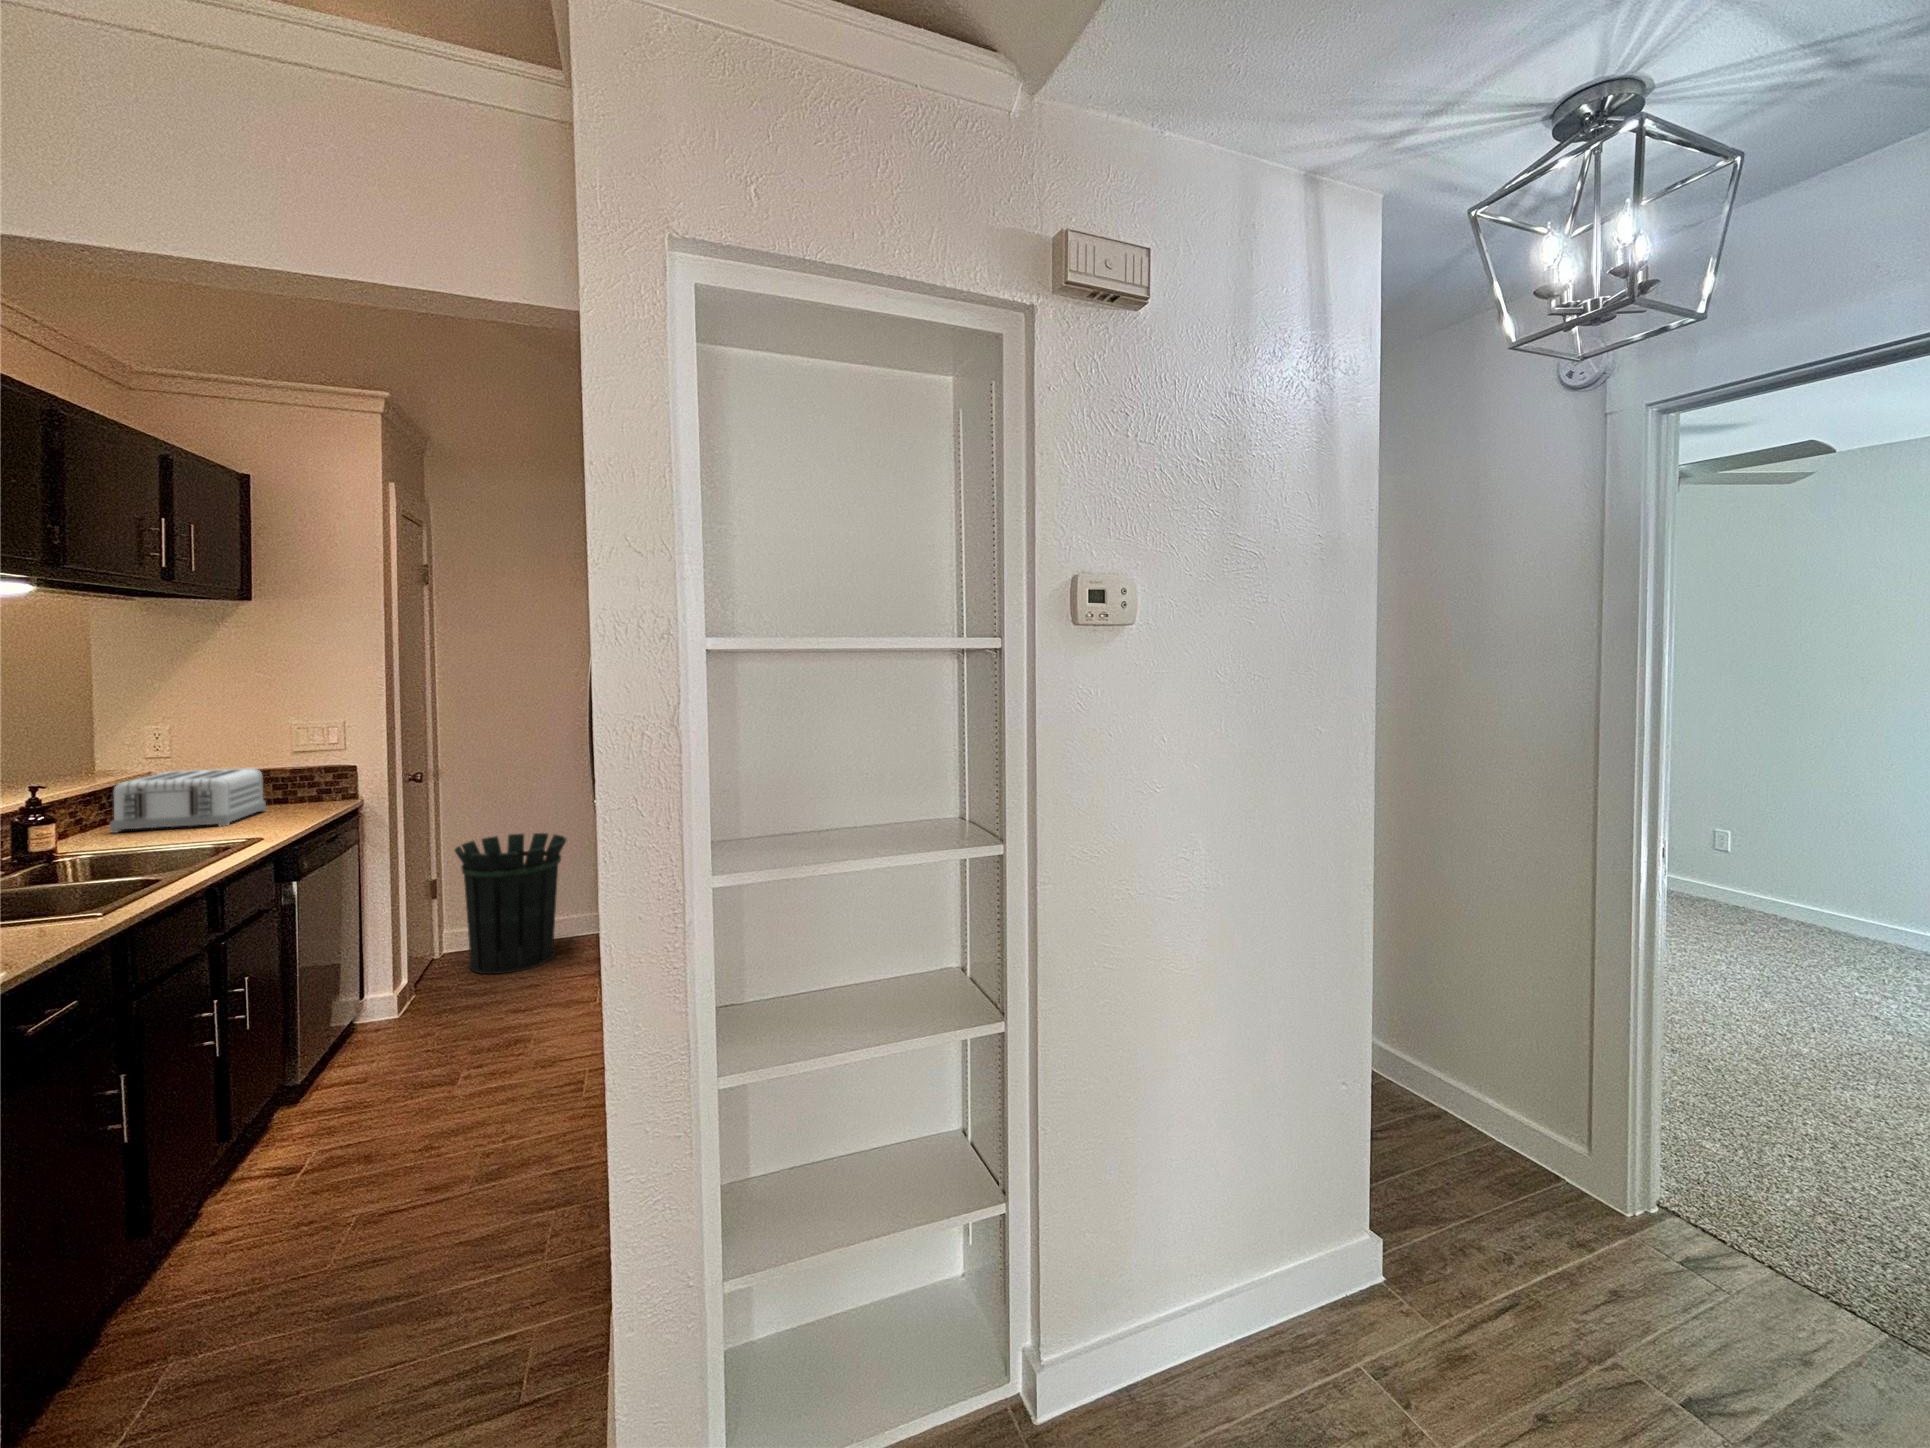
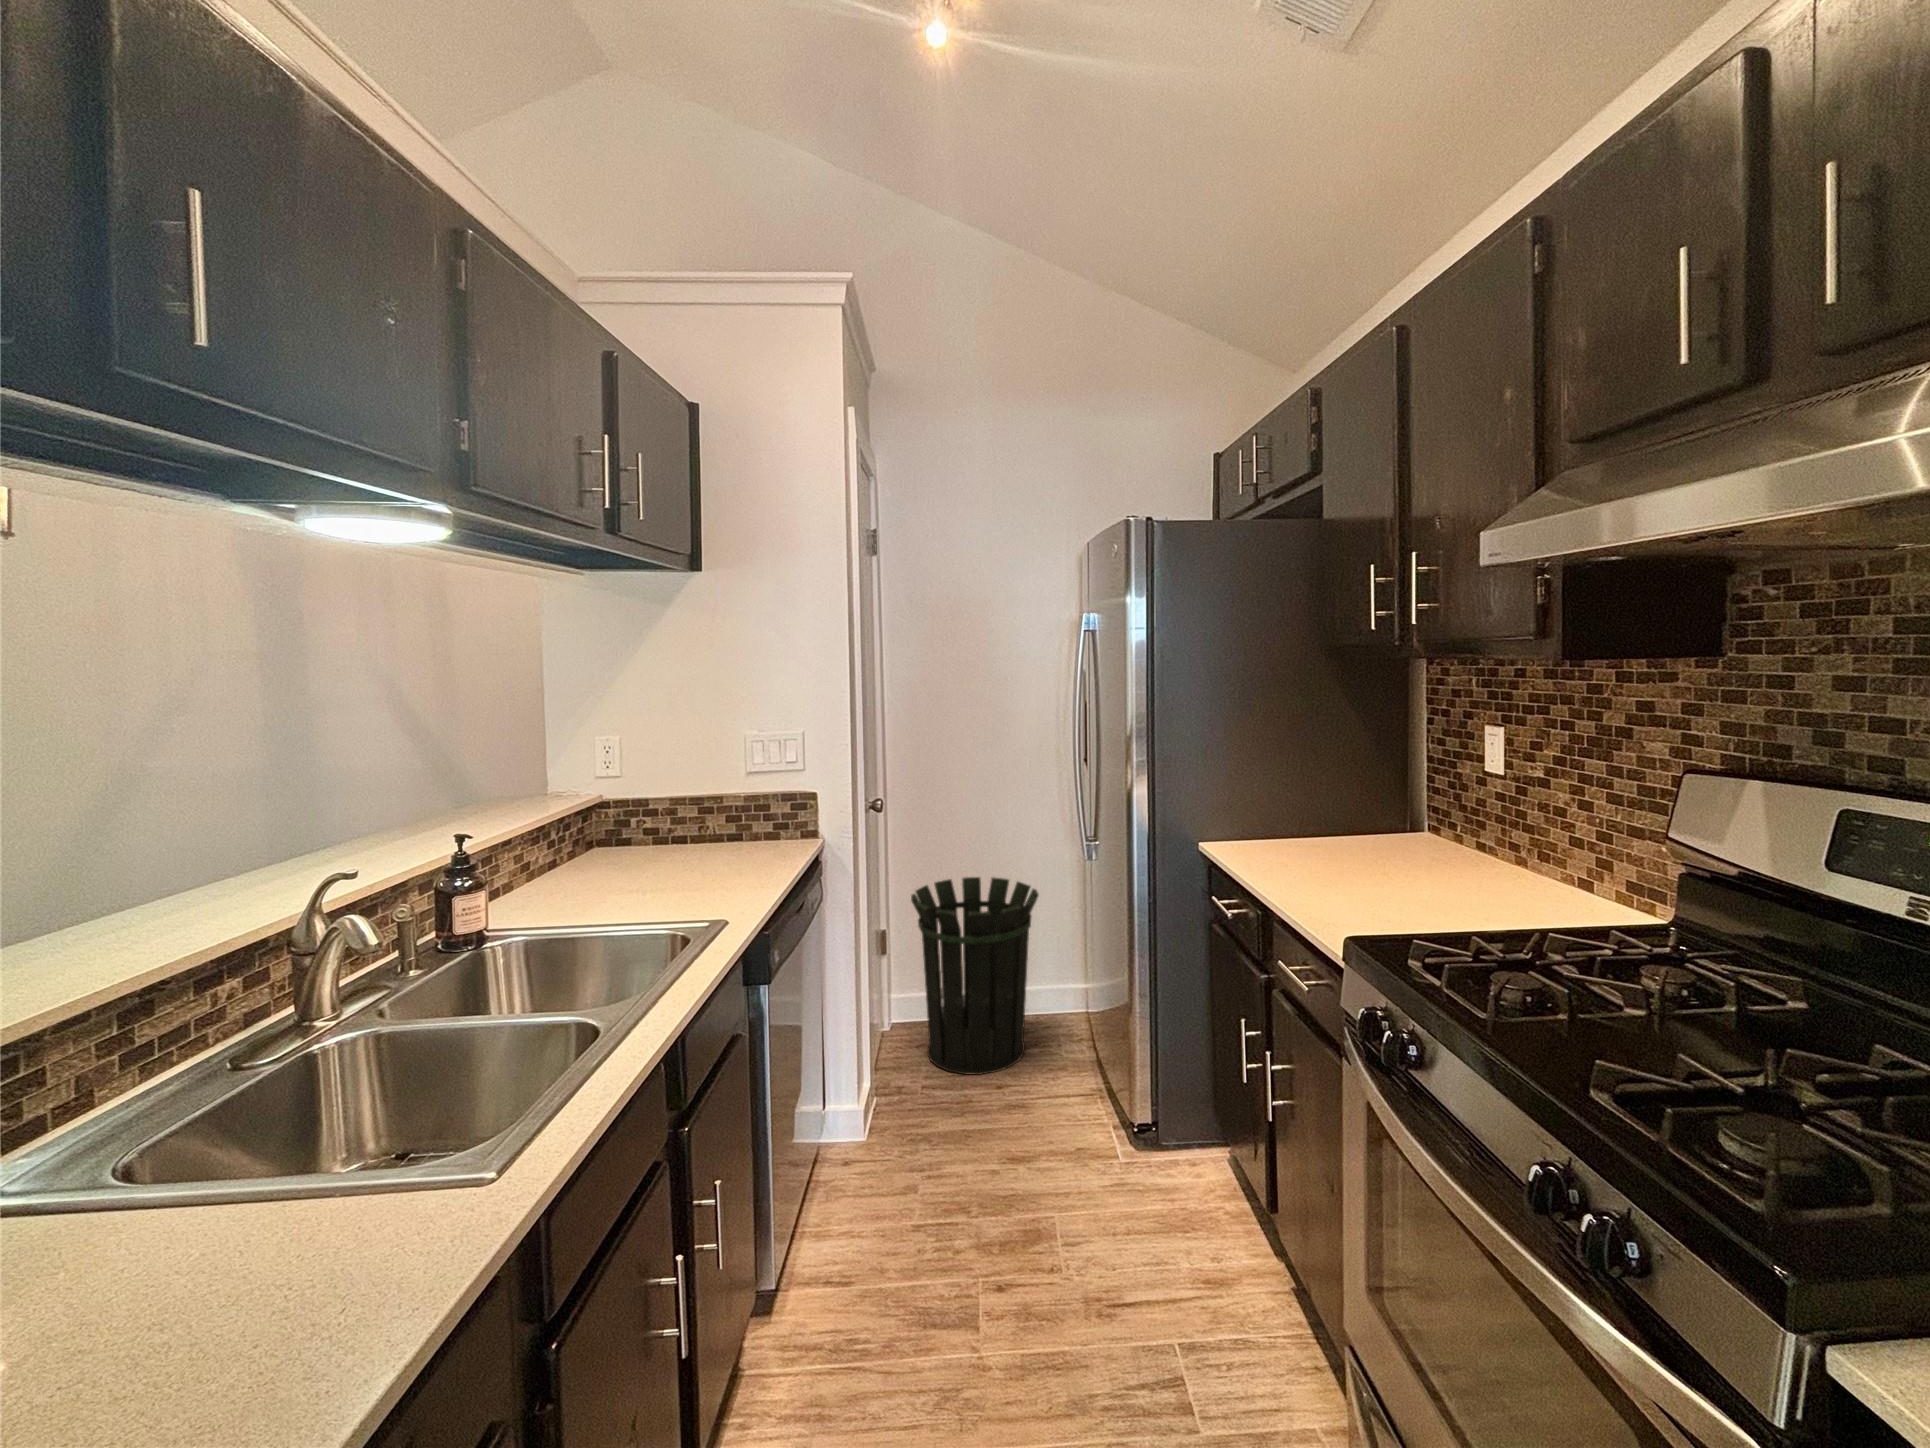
toaster: present [110,769,266,833] -> none [556,795,720,885]

